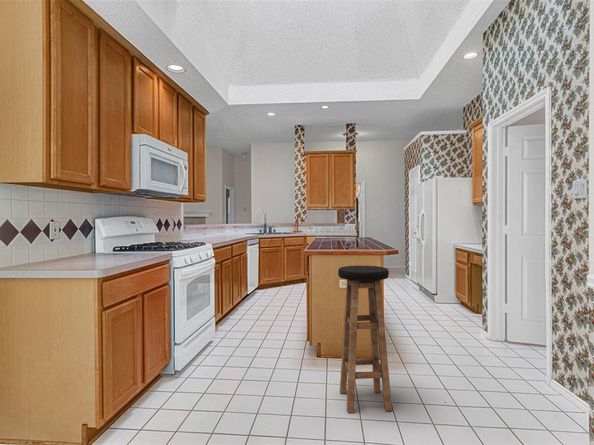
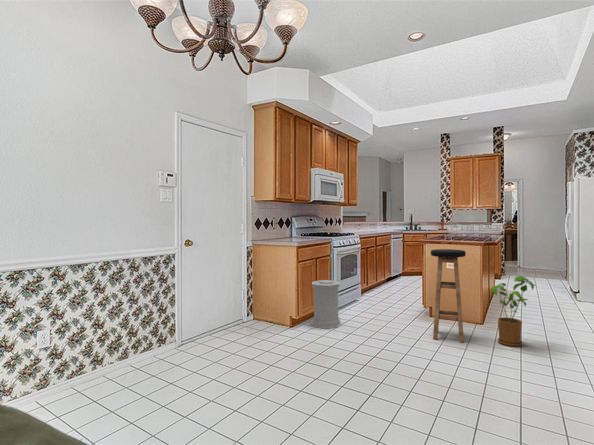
house plant: none [416,300,475,404] -> present [492,276,535,346]
trash can: none [134,329,190,427] -> present [312,280,340,328]

